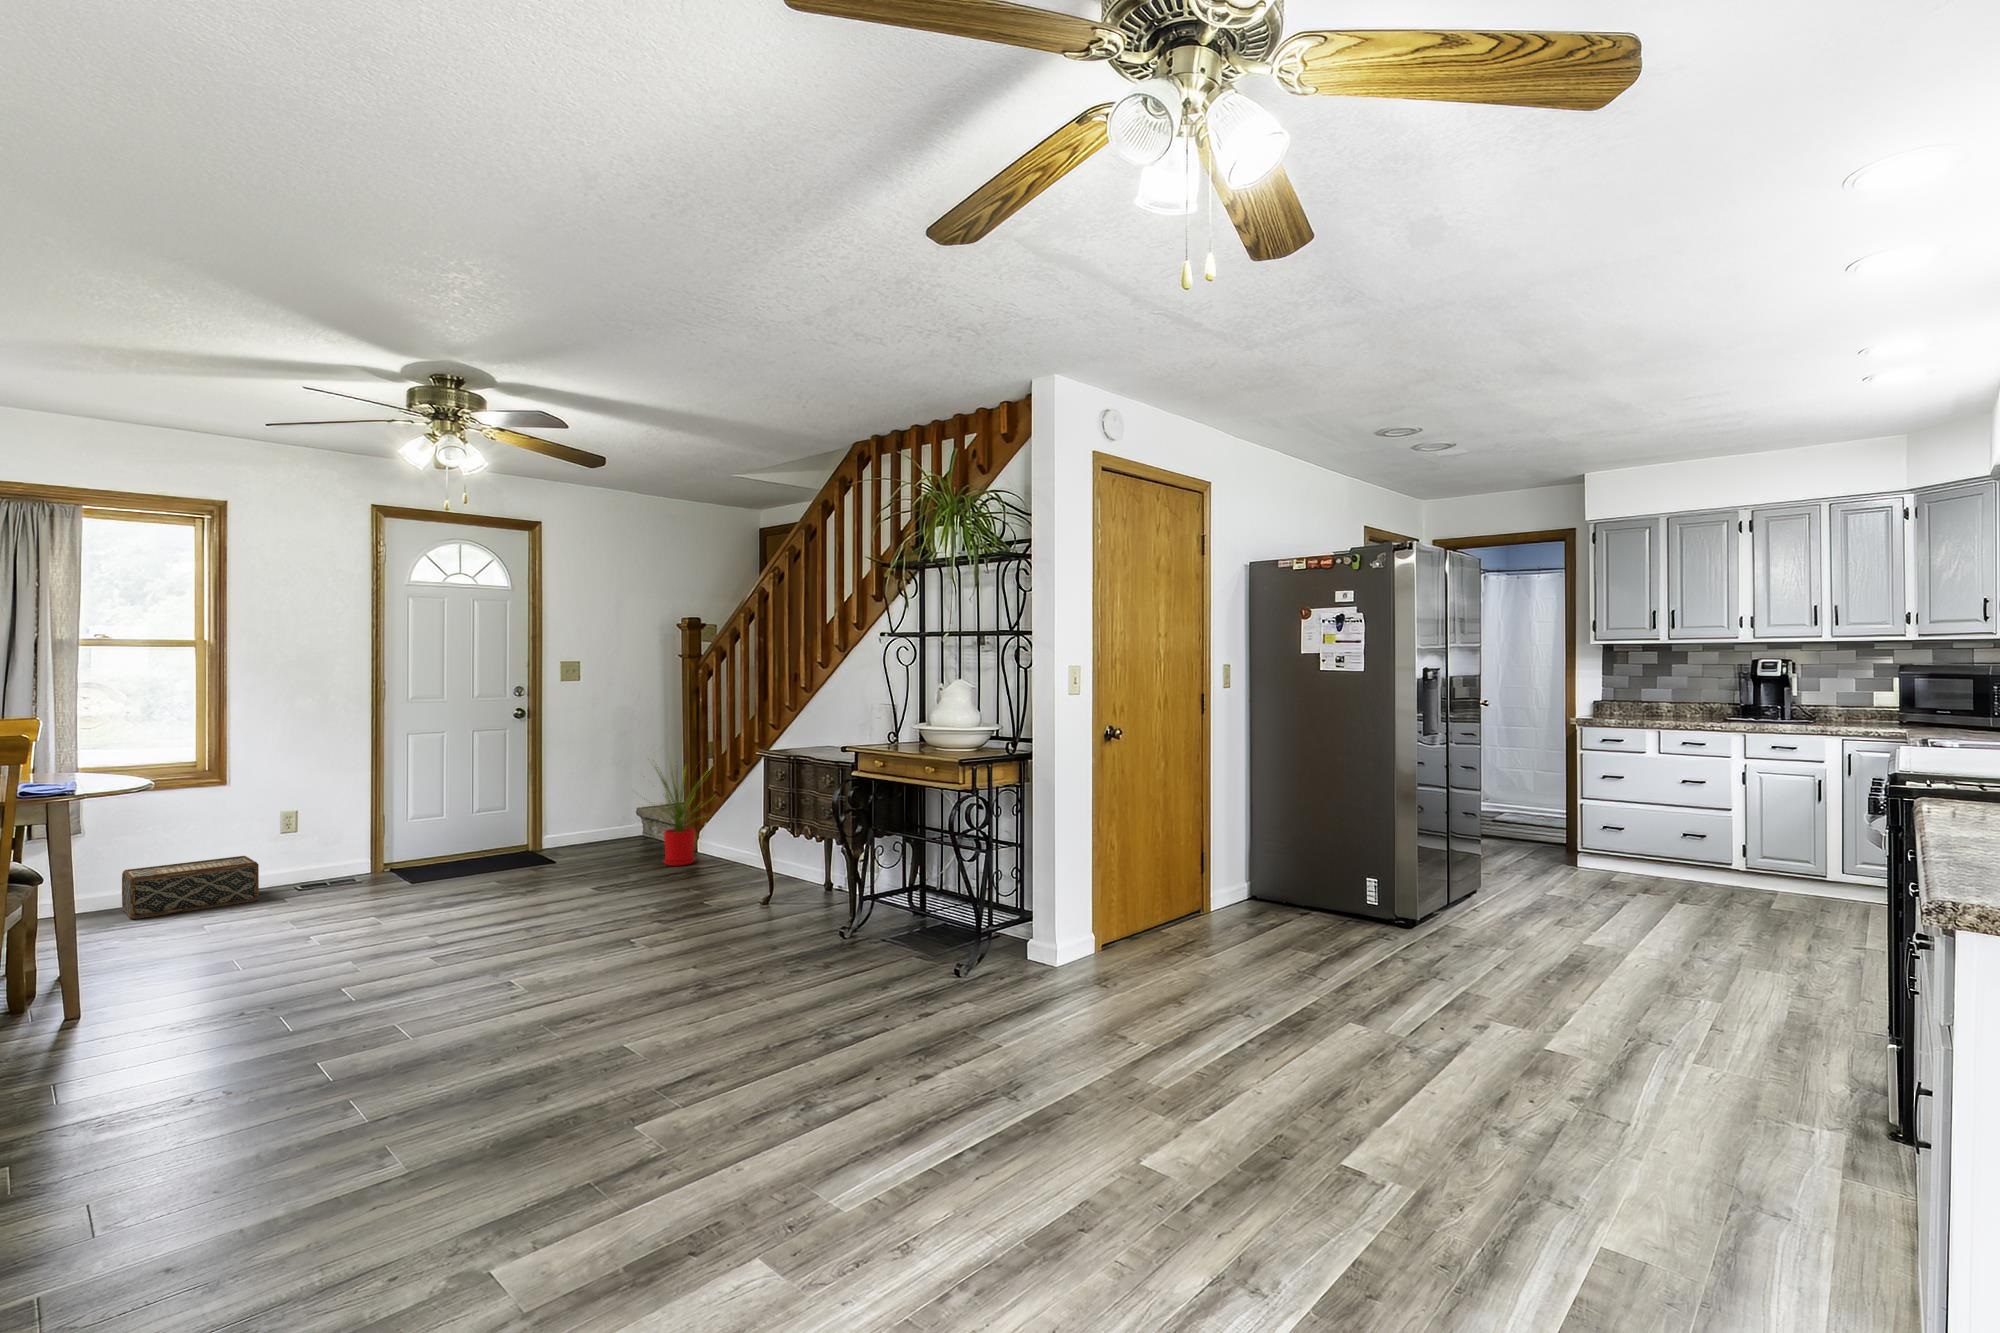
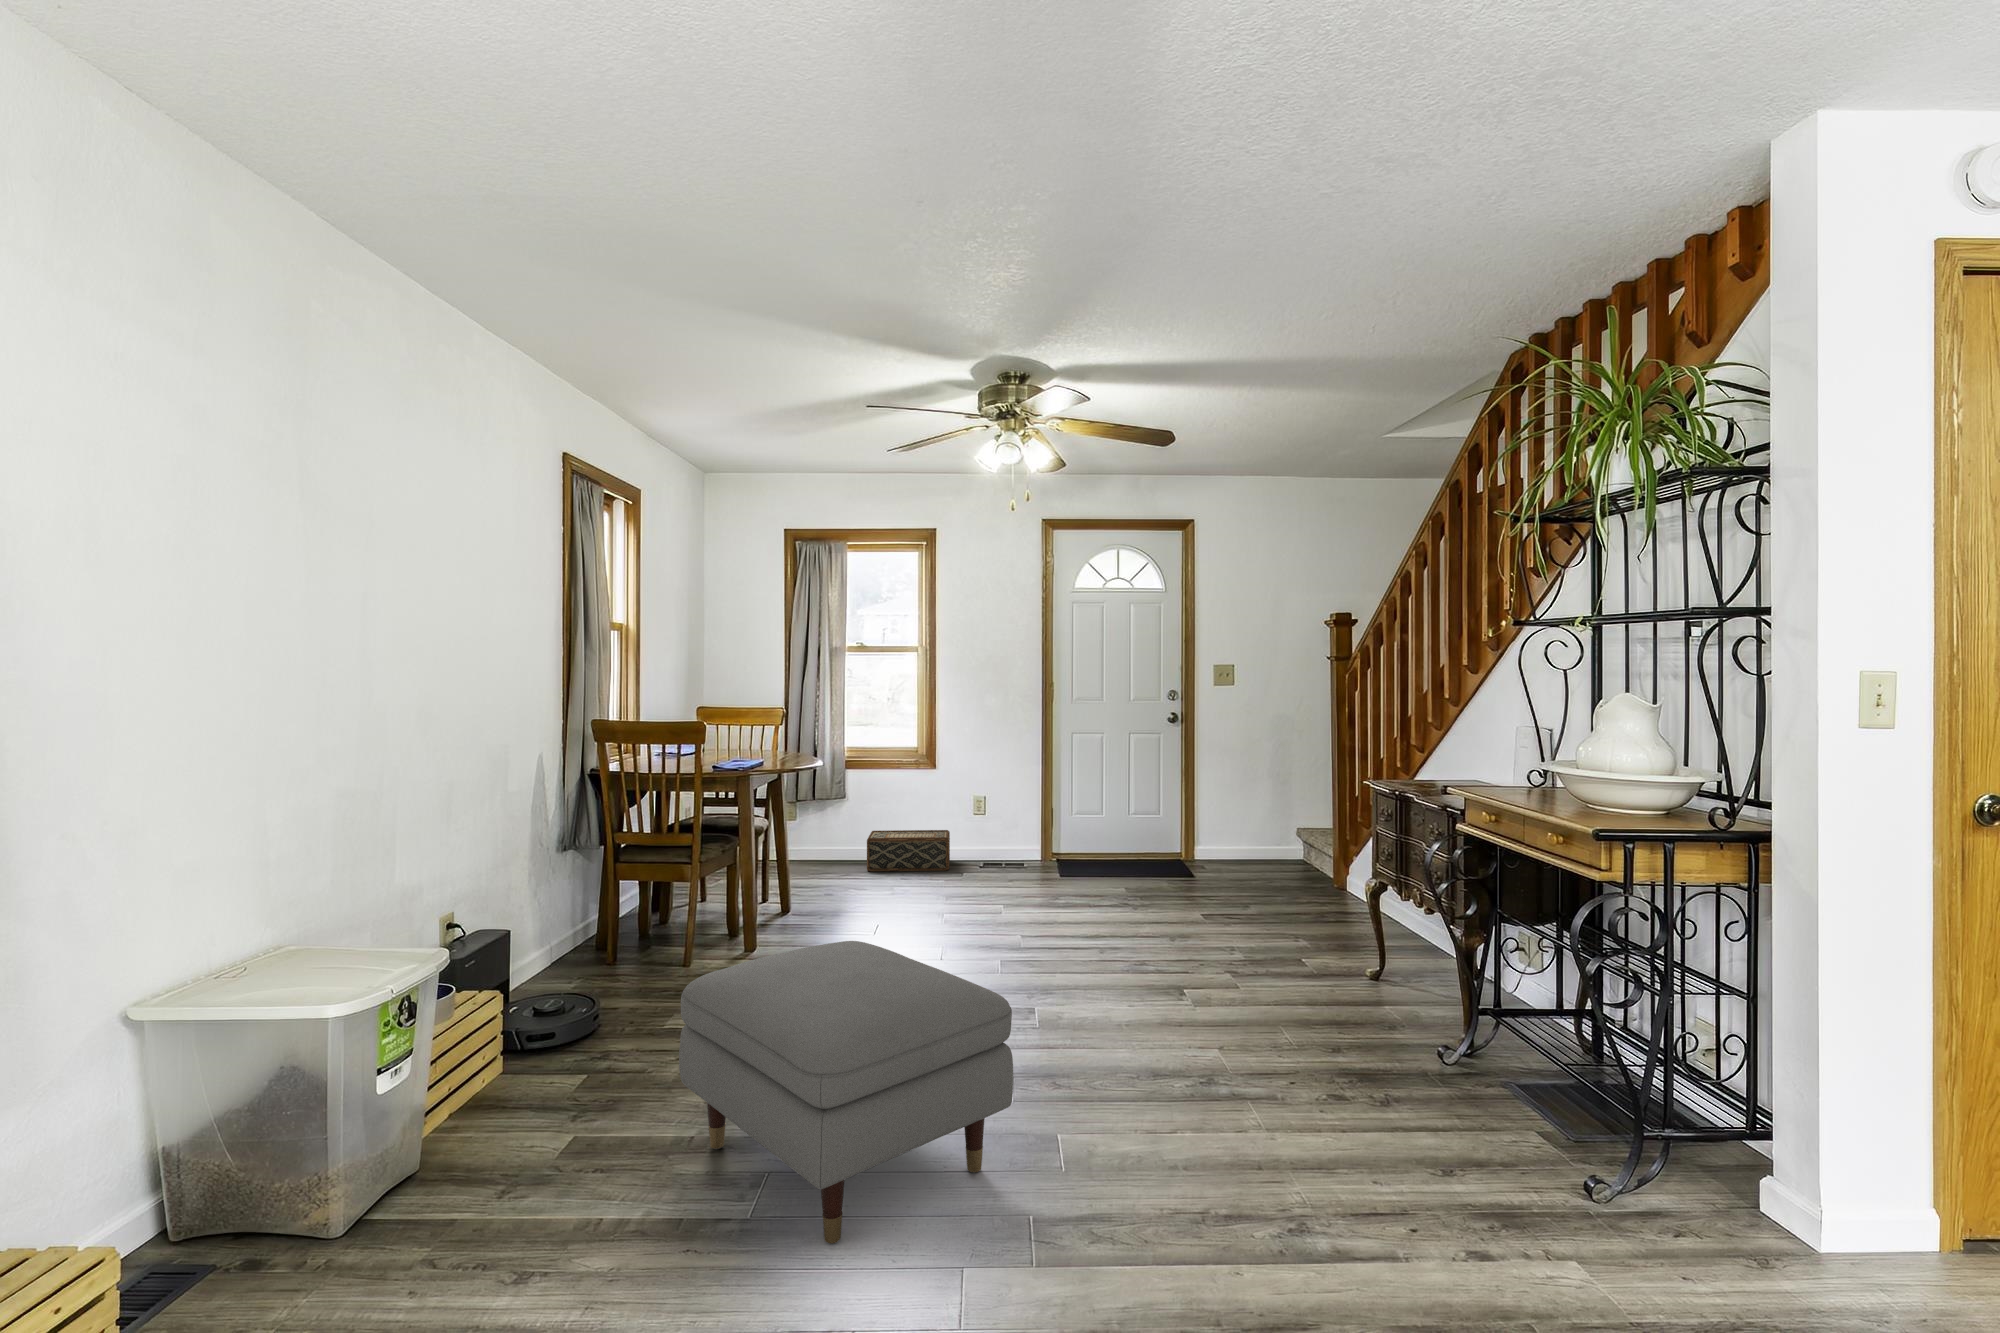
house plant: present [644,766,707,866] -> none [1259,771,1359,902]
ottoman: none [243,927,614,1155] -> present [679,941,1013,1244]

